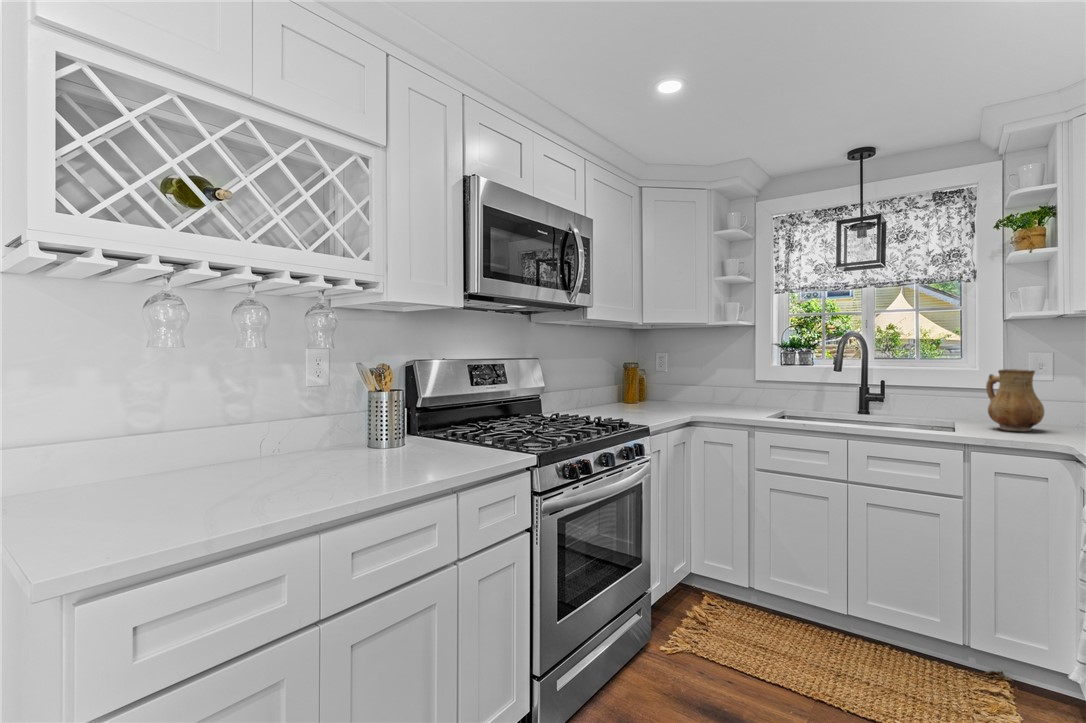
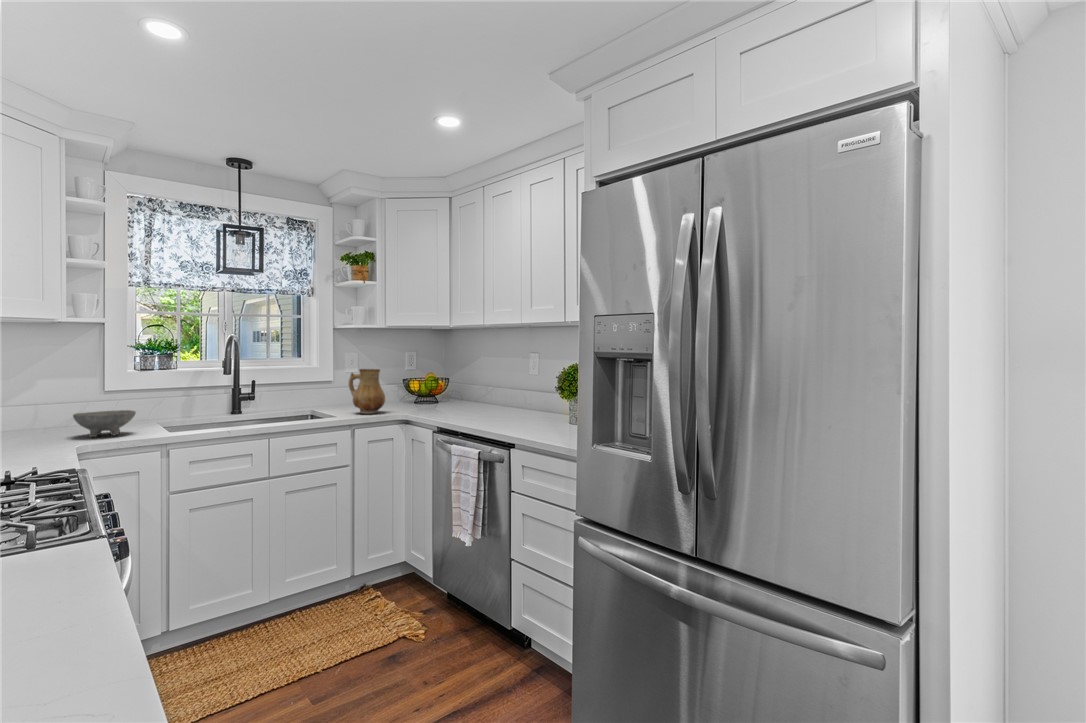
bowl: none [708,398,749,418] -> present [73,410,136,437]

